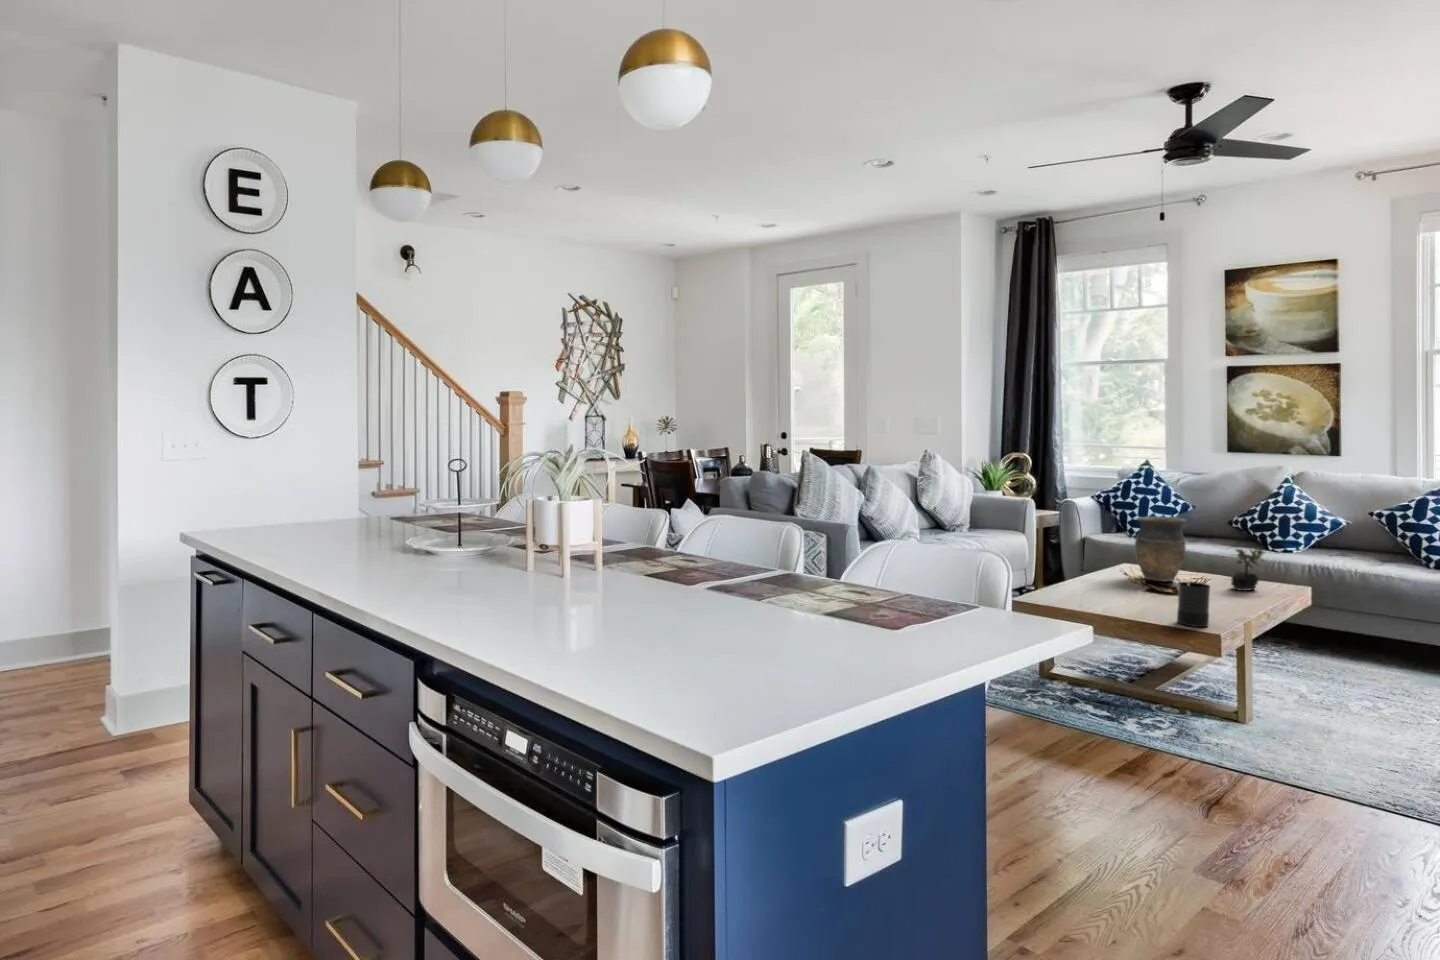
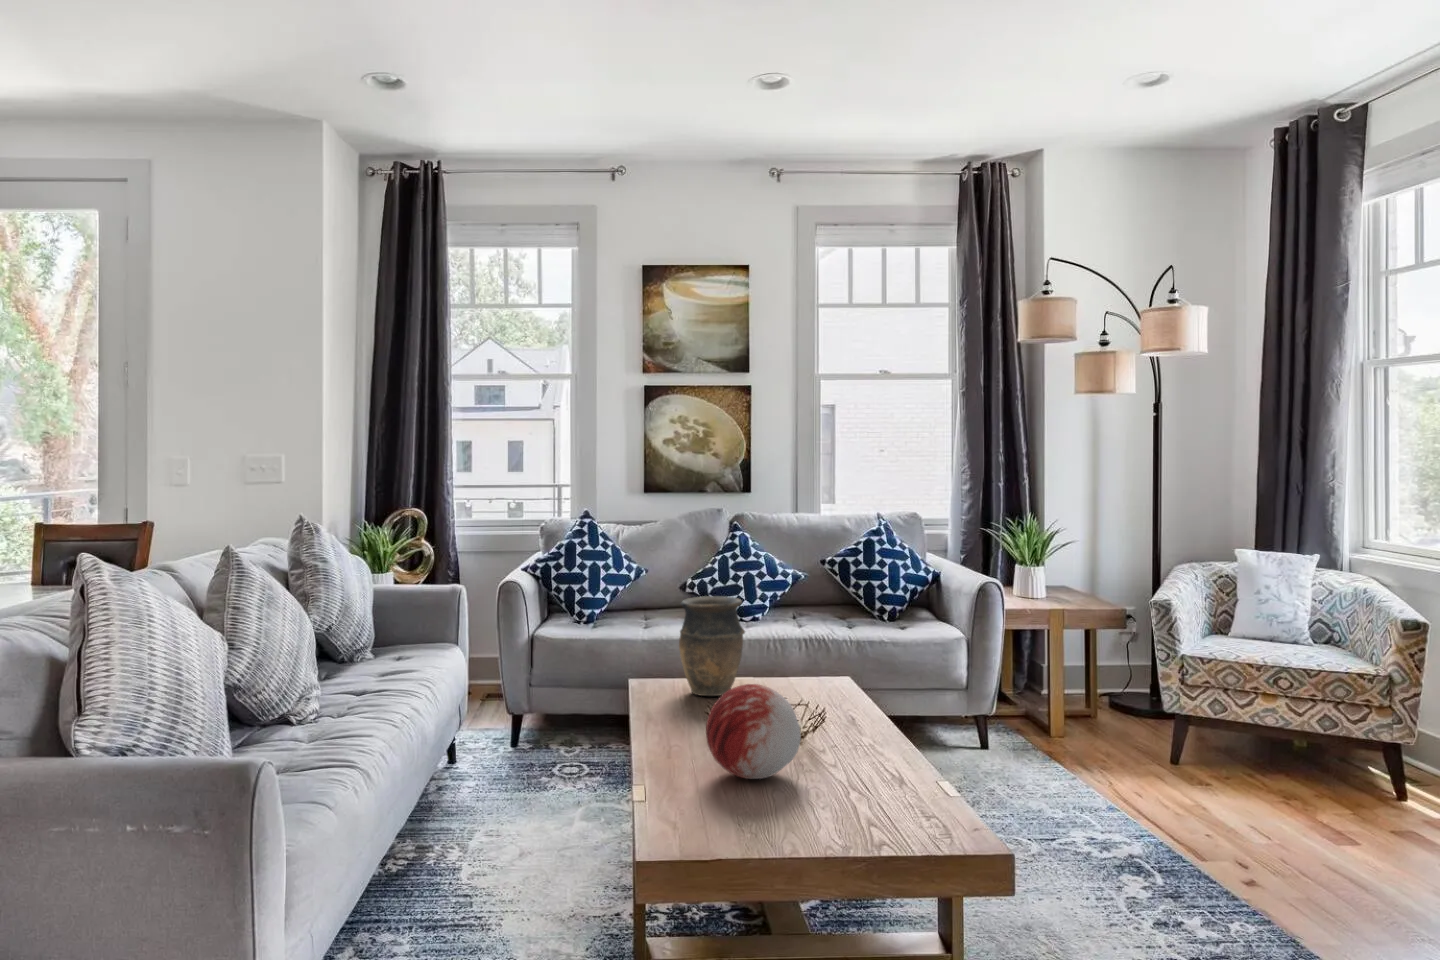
succulent plant: present [1231,549,1264,591] -> none [786,626,825,690]
decorative orb: none [1071,555,1134,610] -> present [706,684,801,779]
candle: present [1177,580,1210,627] -> none [855,700,899,777]

